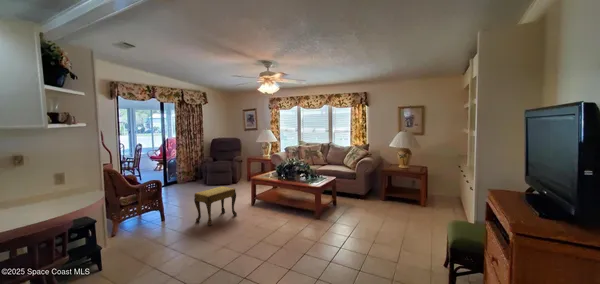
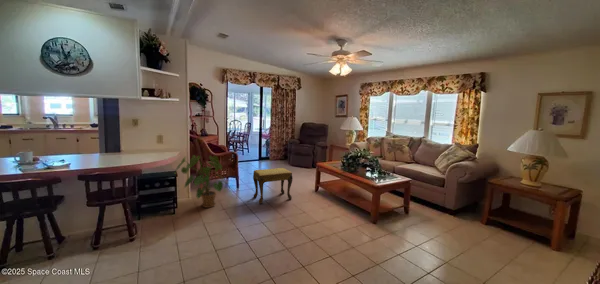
house plant: none [108,183,174,243] -> present [177,155,223,208]

